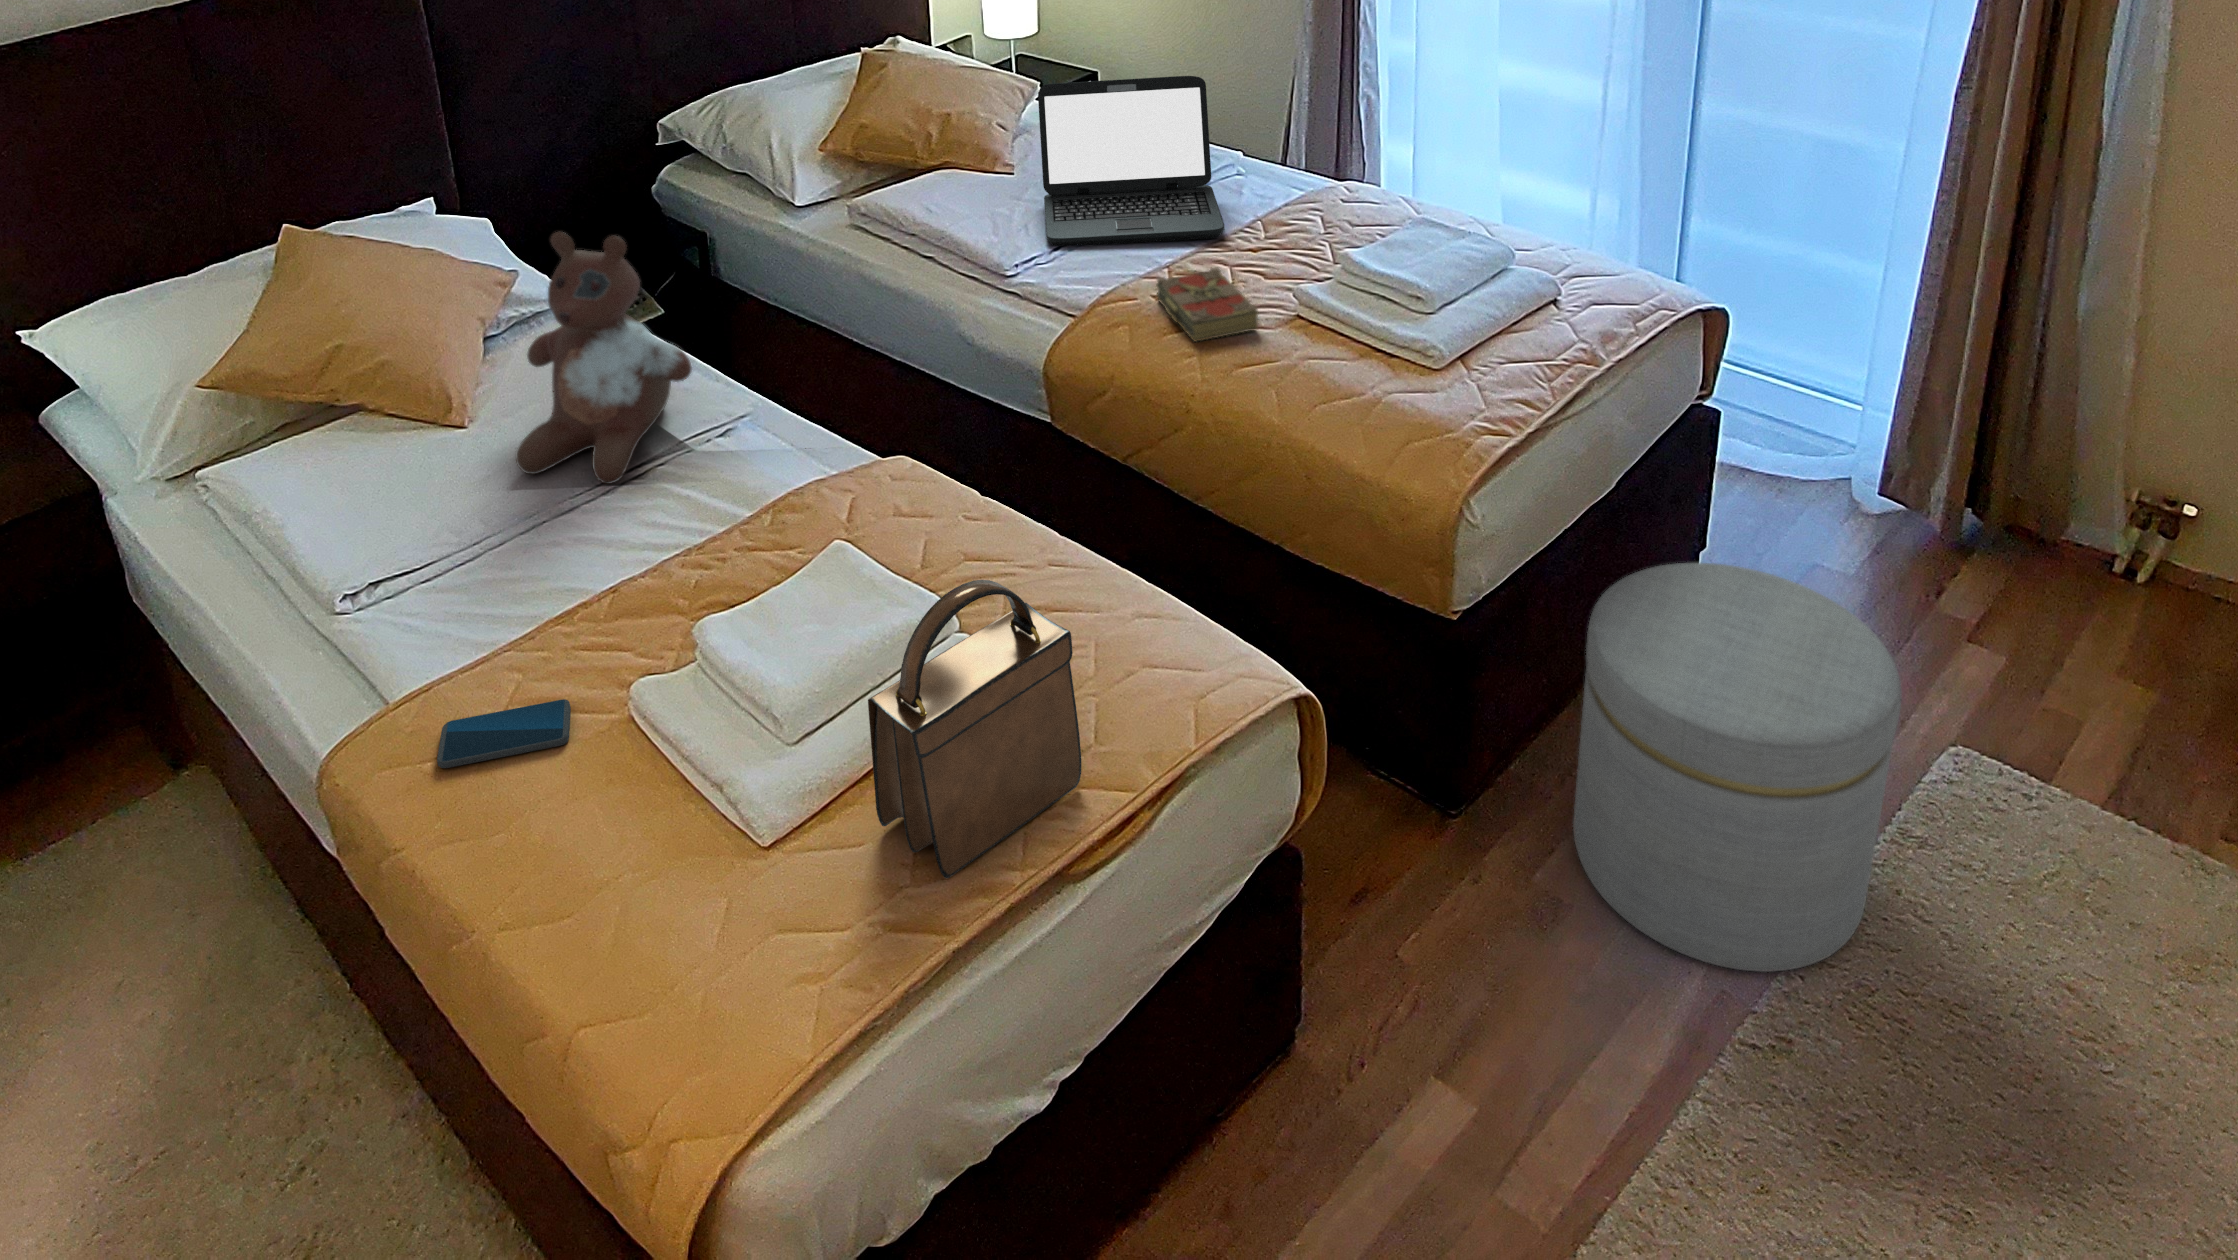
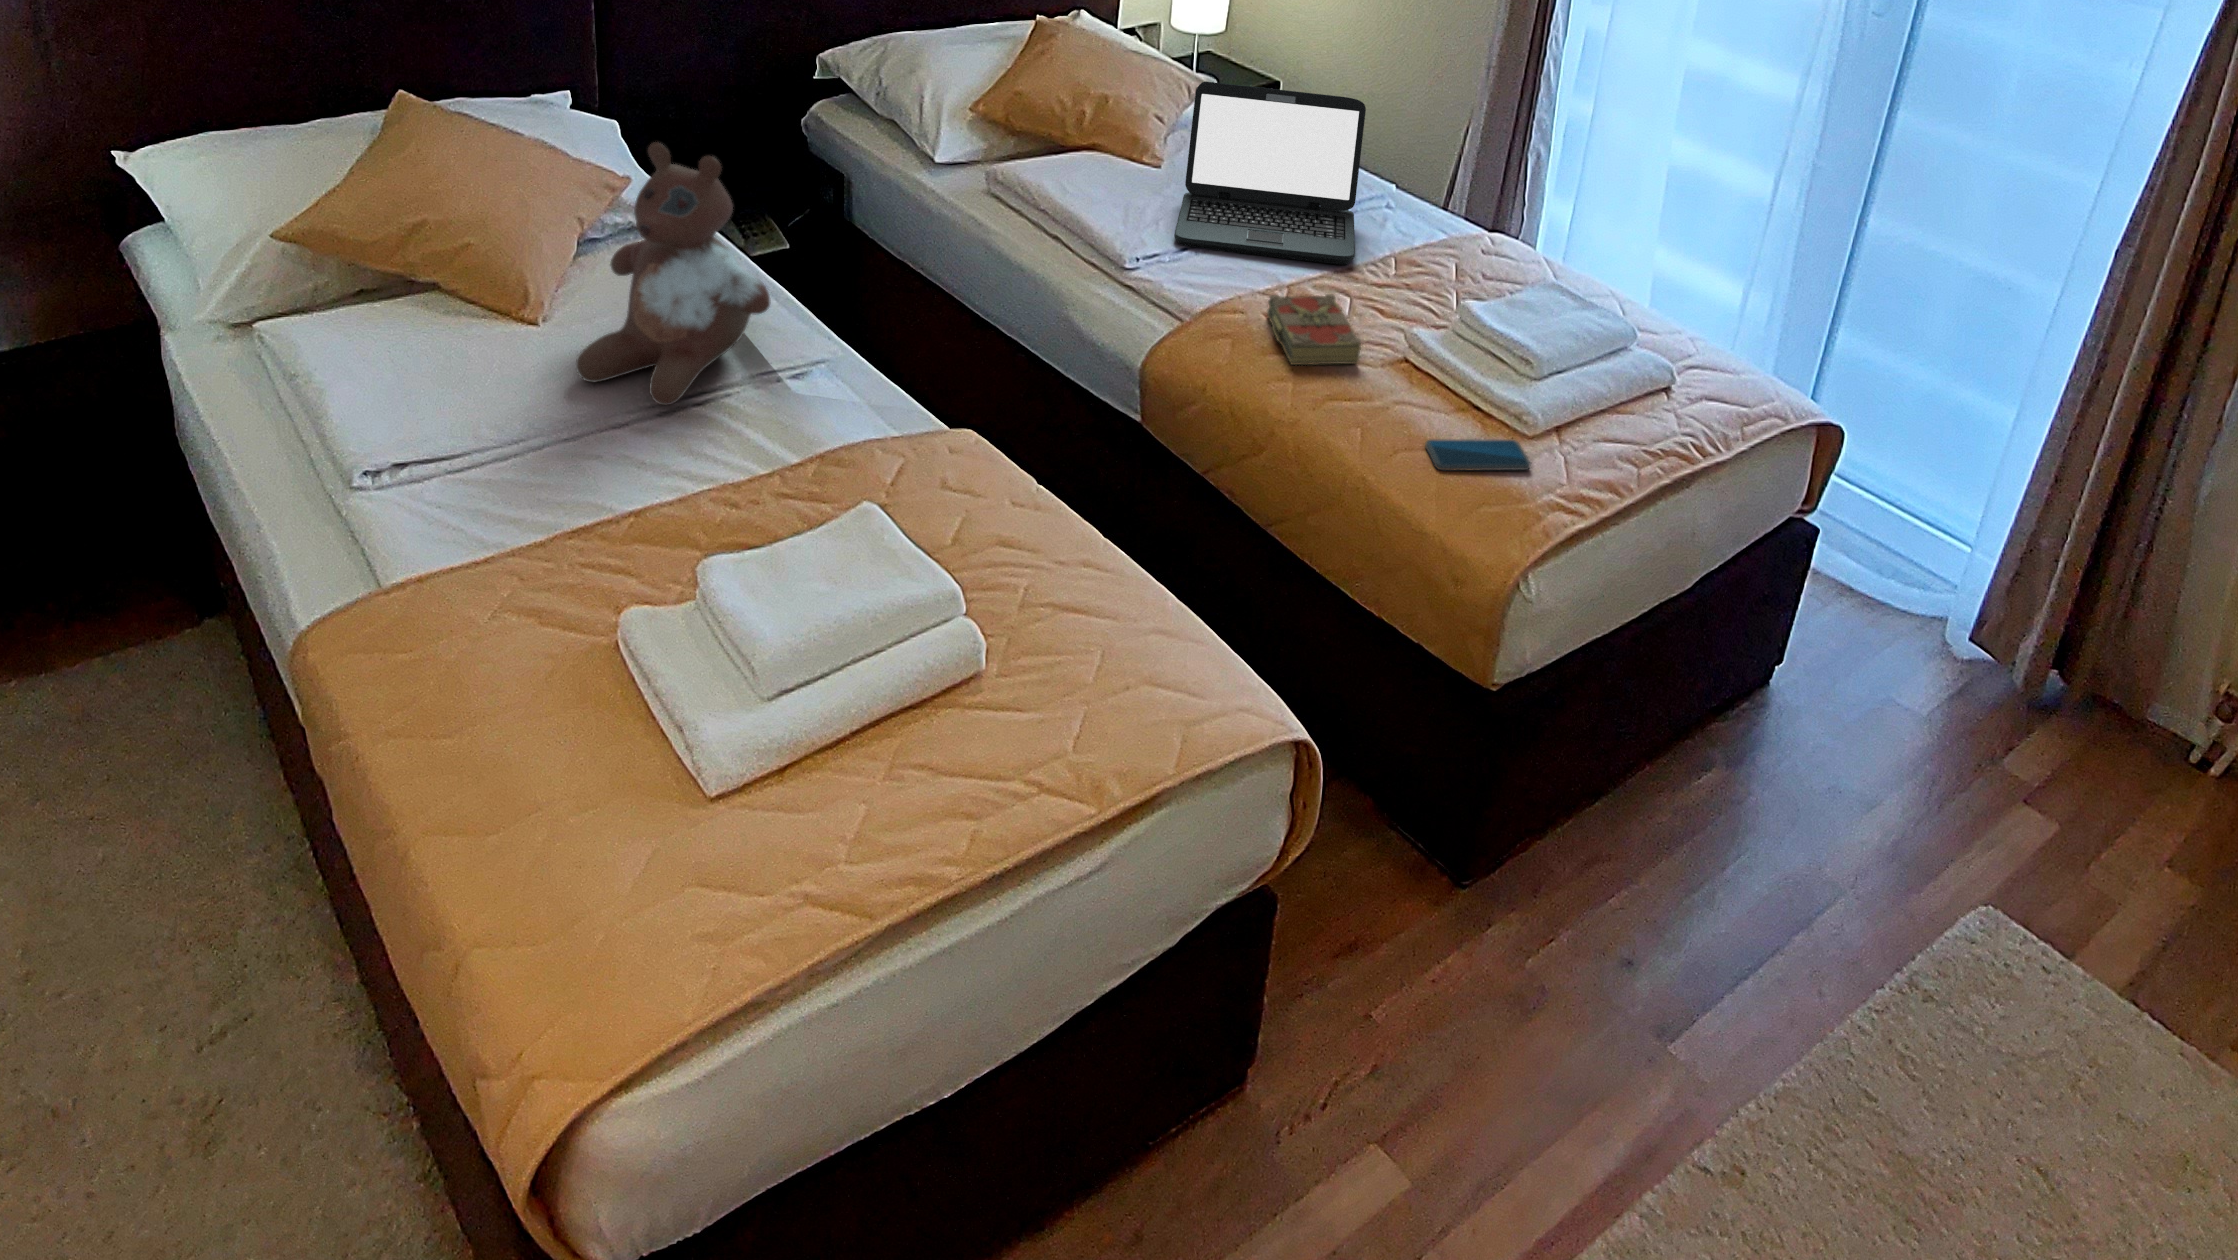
ottoman: present [1573,563,1902,972] -> none [1574,672,1924,1101]
handbag: present [868,580,1081,878] -> none [821,570,1052,869]
smartphone: present [437,699,571,768] -> present [1425,440,1530,471]

